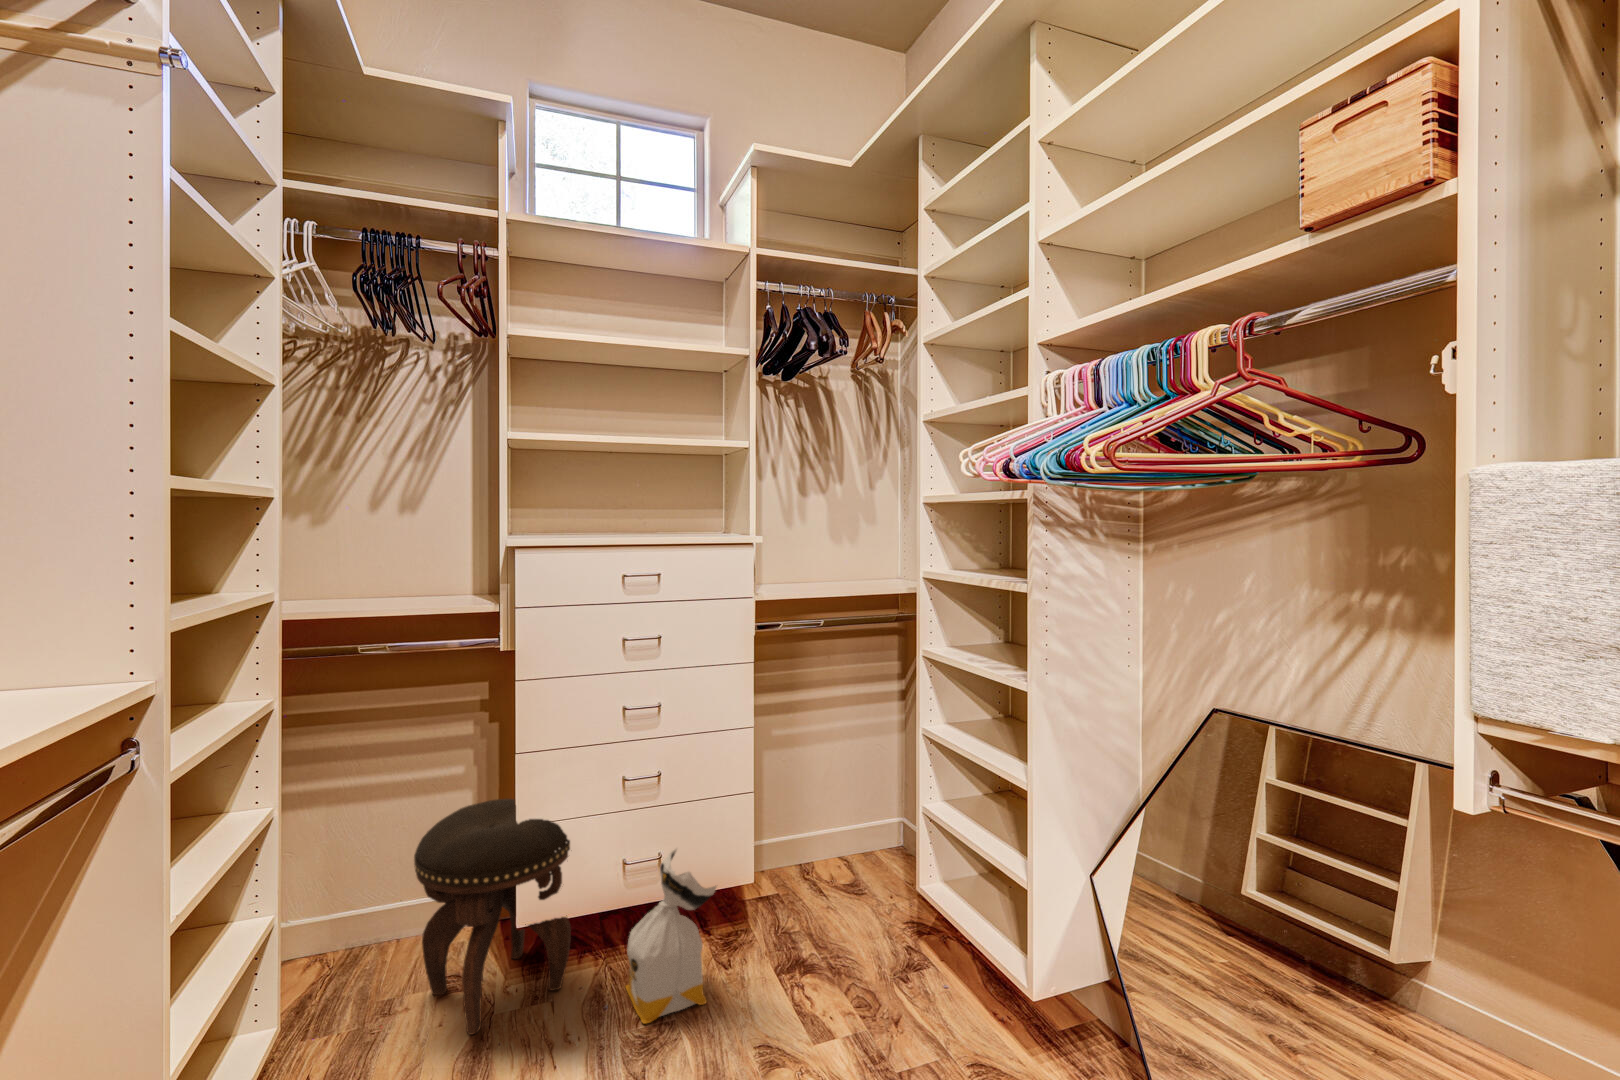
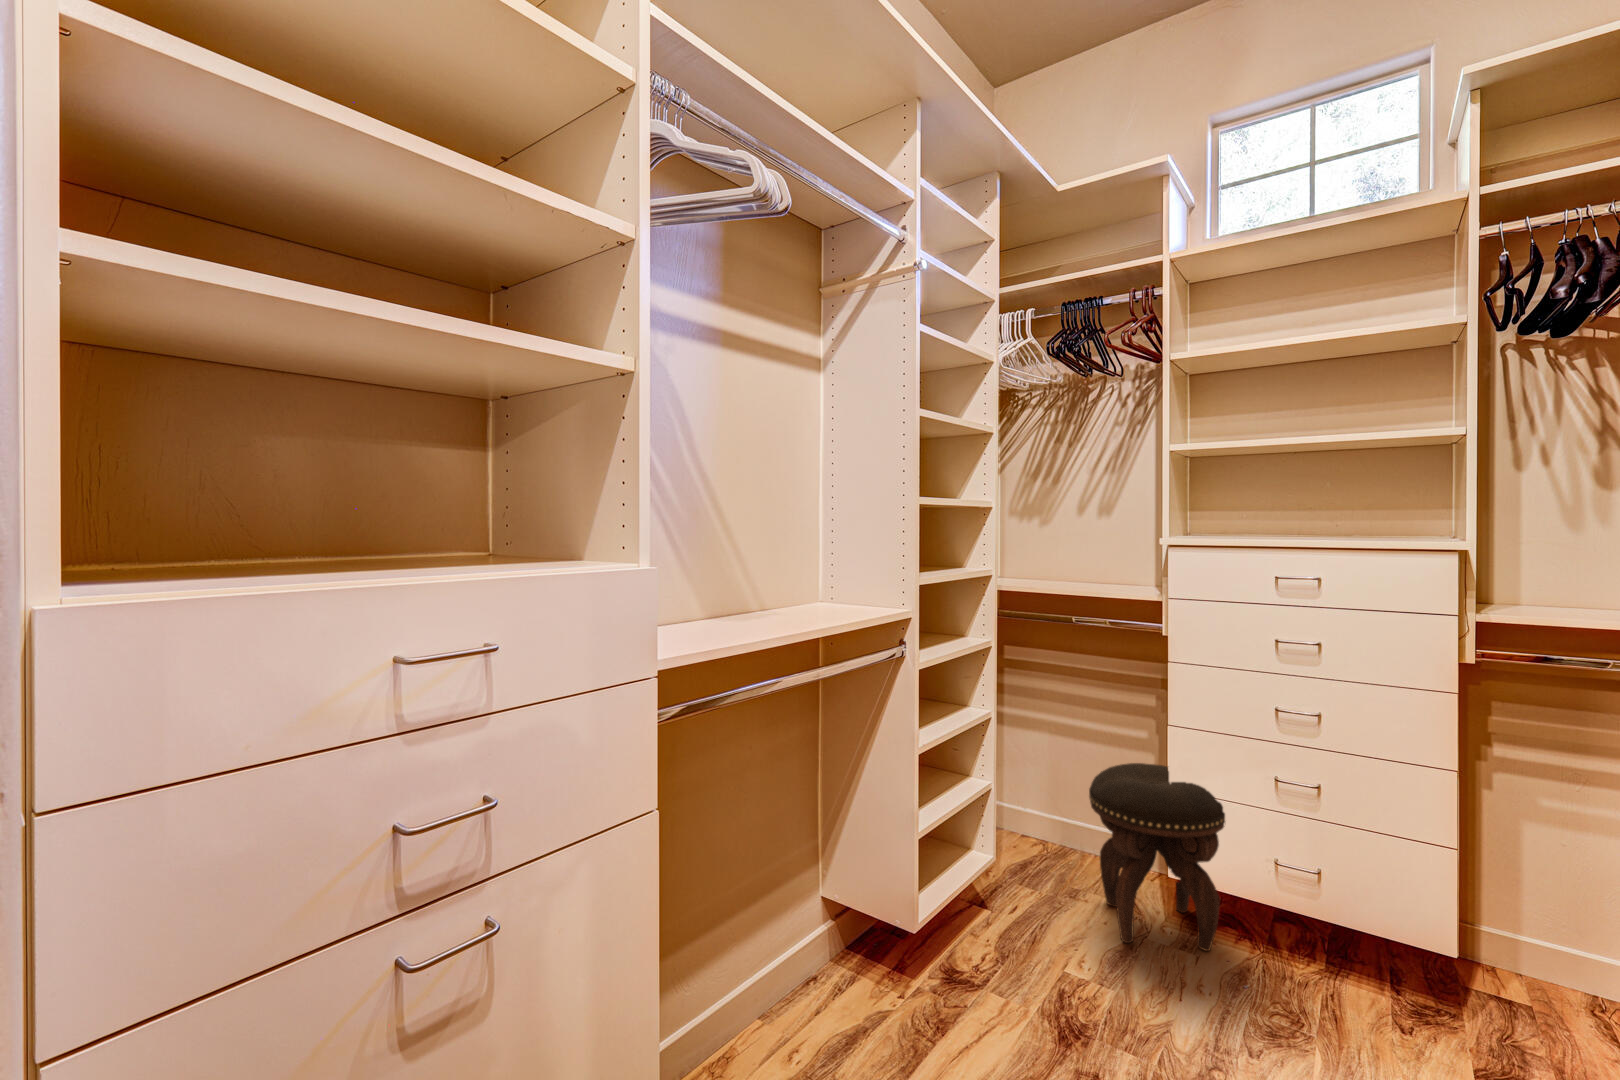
bag: present [625,848,716,1023] -> none [1268,869,1377,1043]

